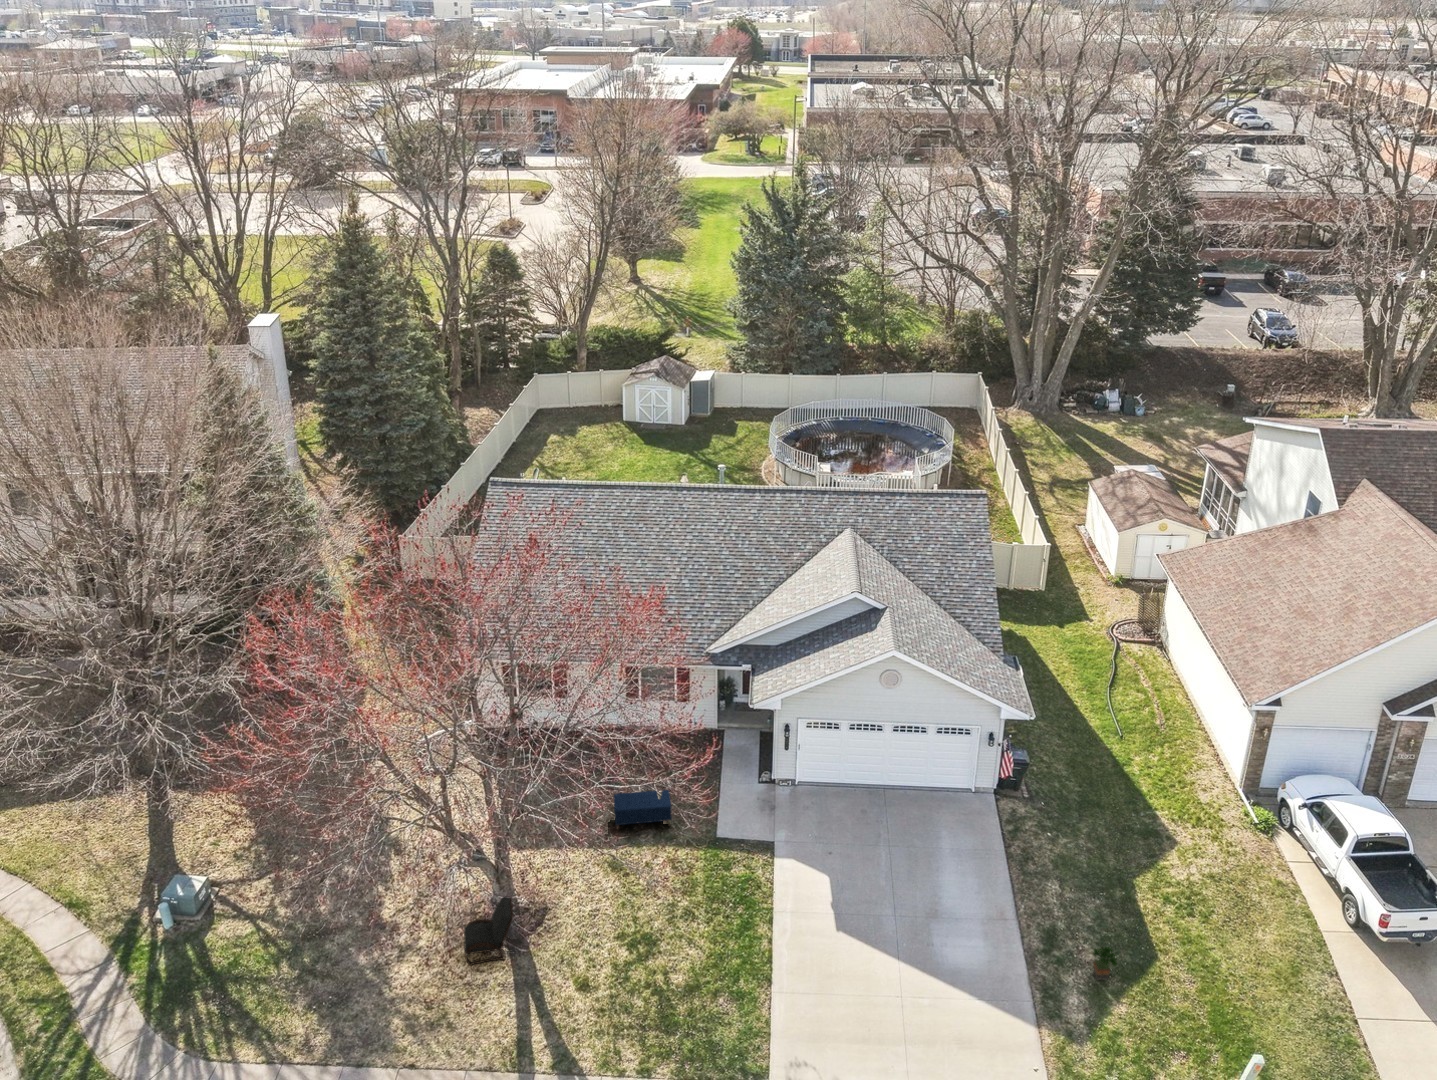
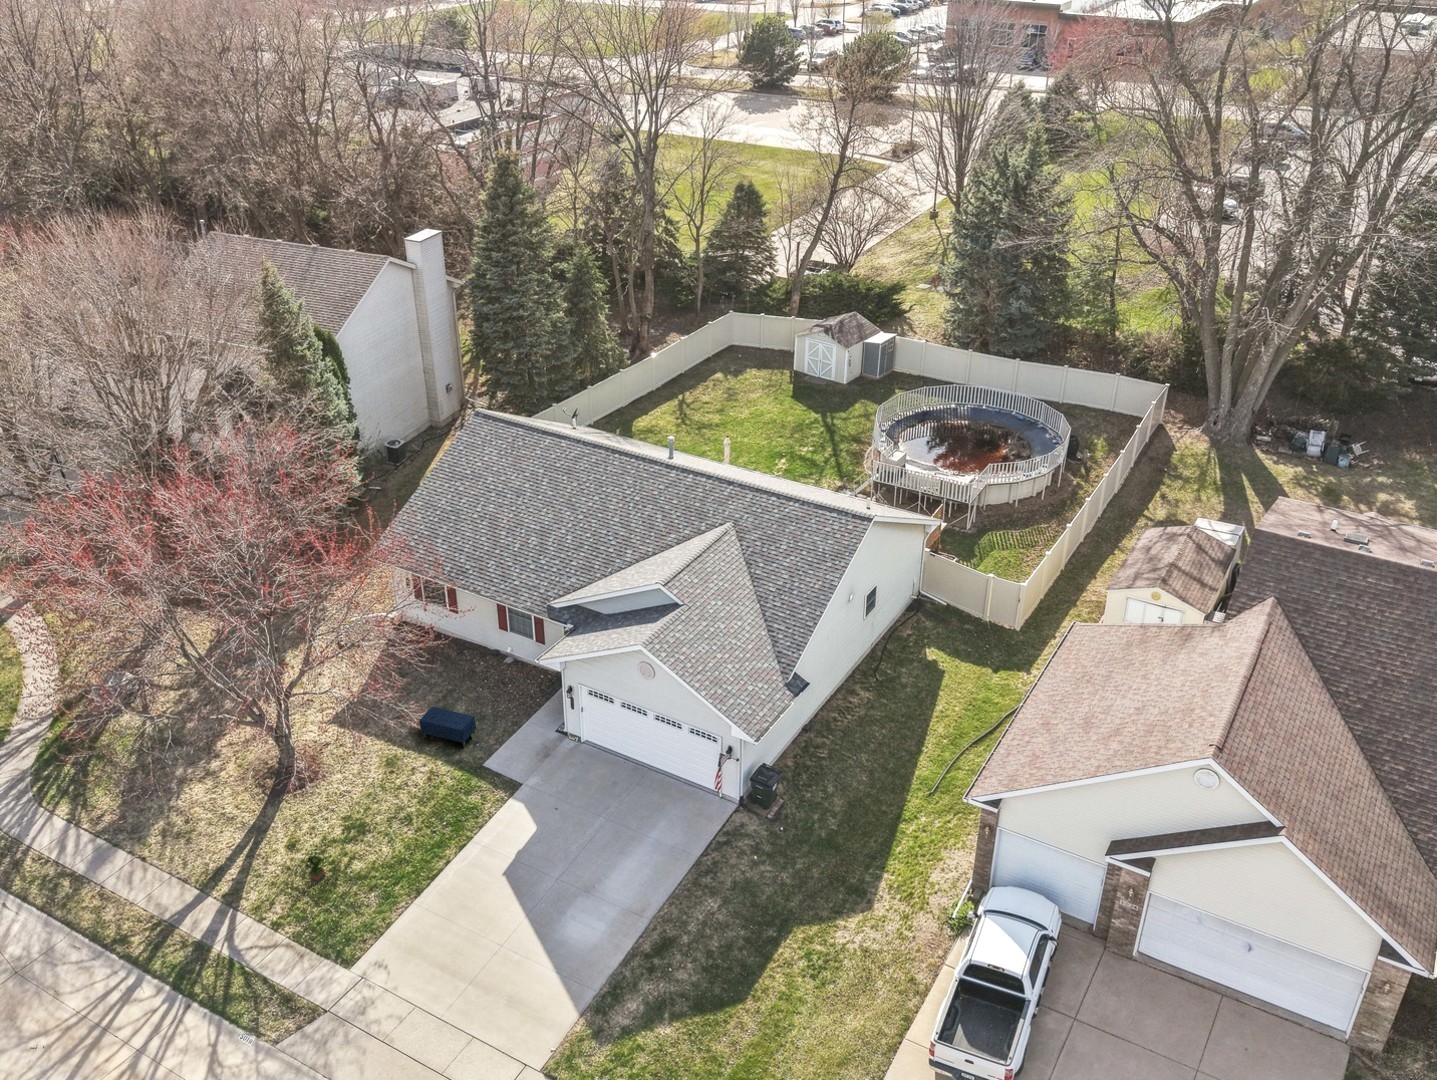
lounge chair: present [464,896,513,966] -> none [231,757,277,807]
potted tree: present [1093,947,1117,980] -> present [305,856,325,884]

